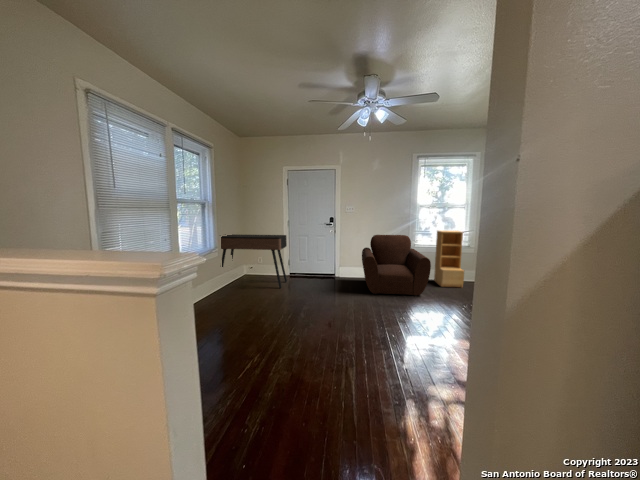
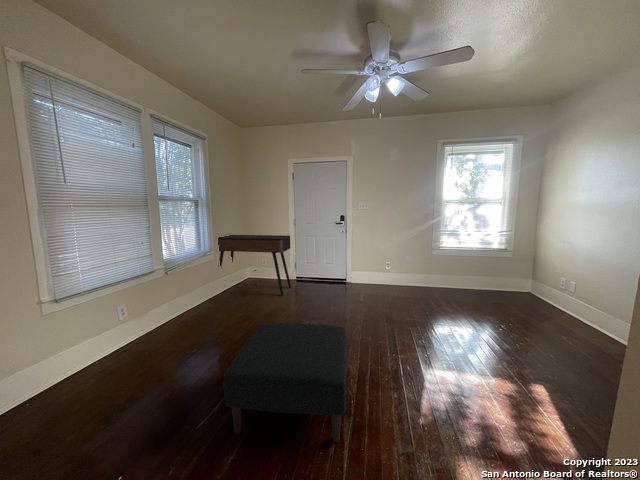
bookshelf: present [434,231,464,287] -> none [463,230,501,300]
armchair: present [362,235,431,296] -> none [376,235,459,310]
ottoman: none [262,302,352,381] -> present [223,323,346,442]

